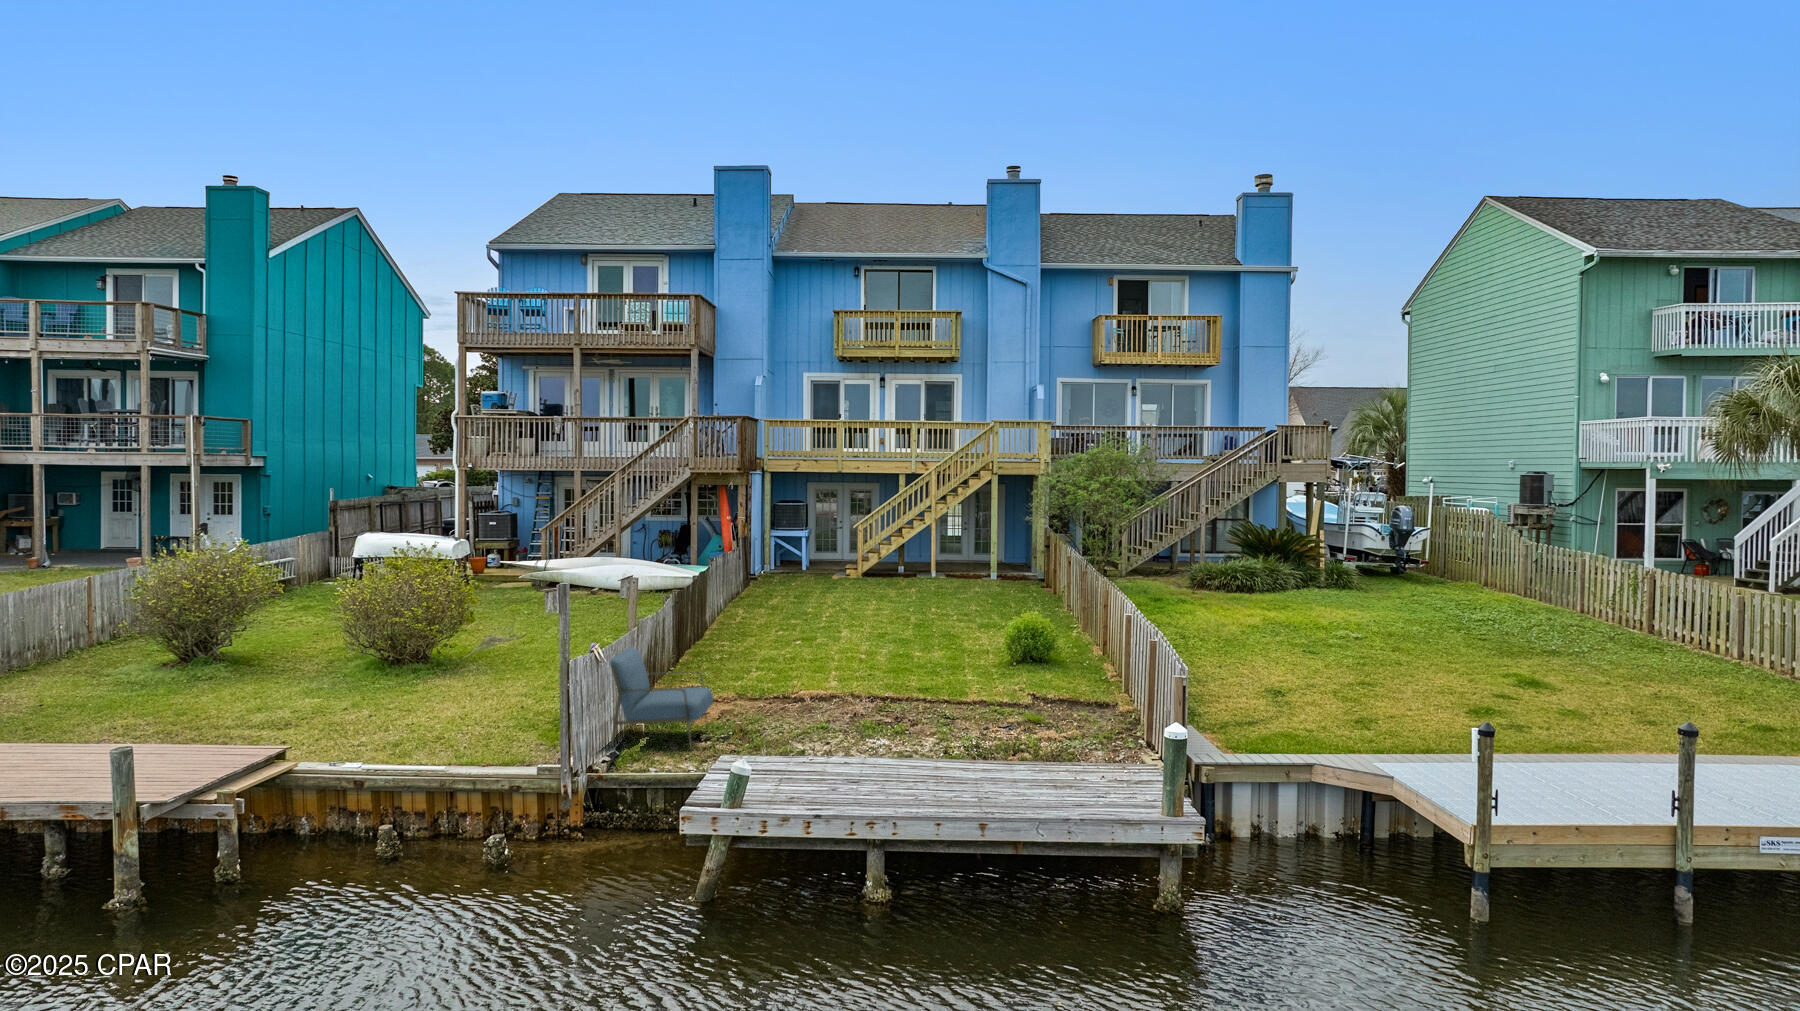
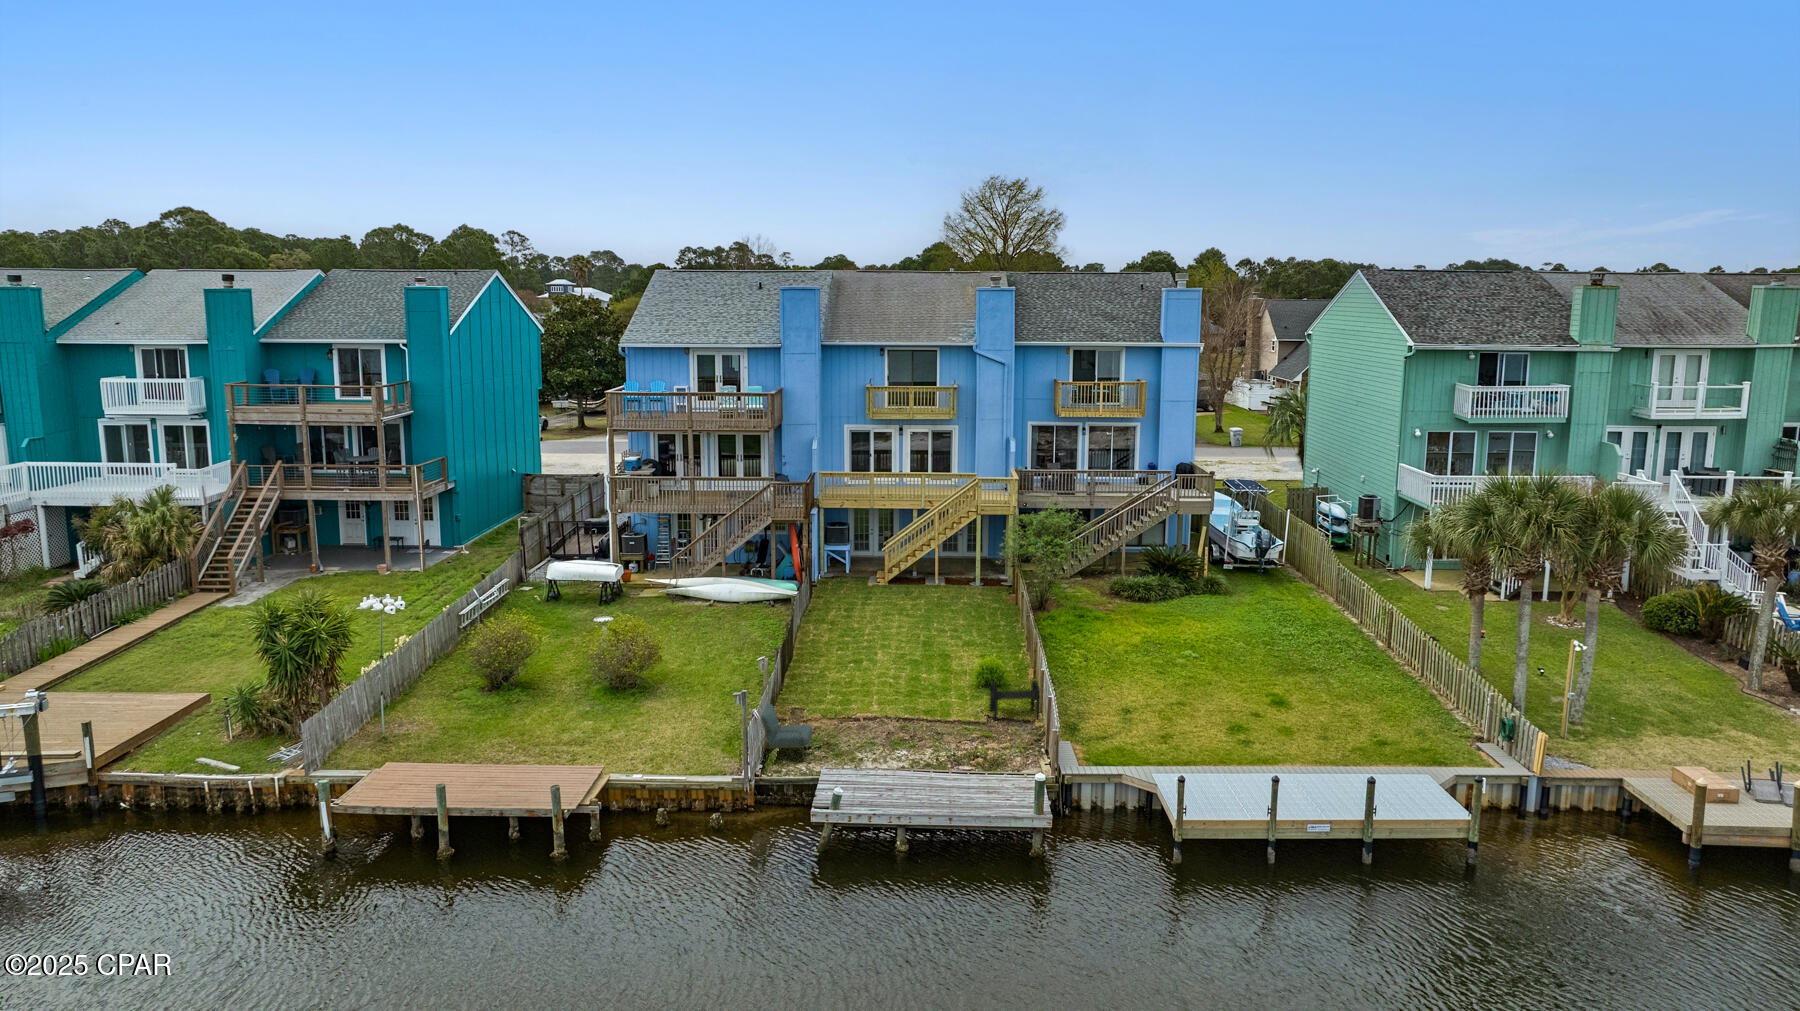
bench: none [1033,636,1124,703] -> present [989,681,1040,721]

